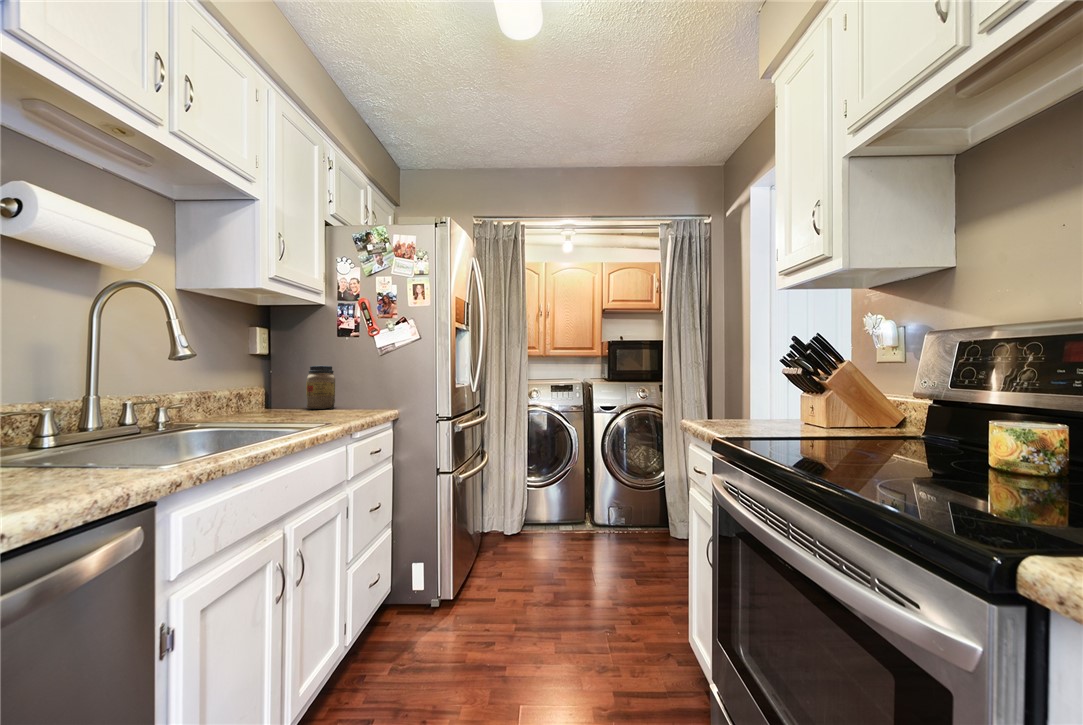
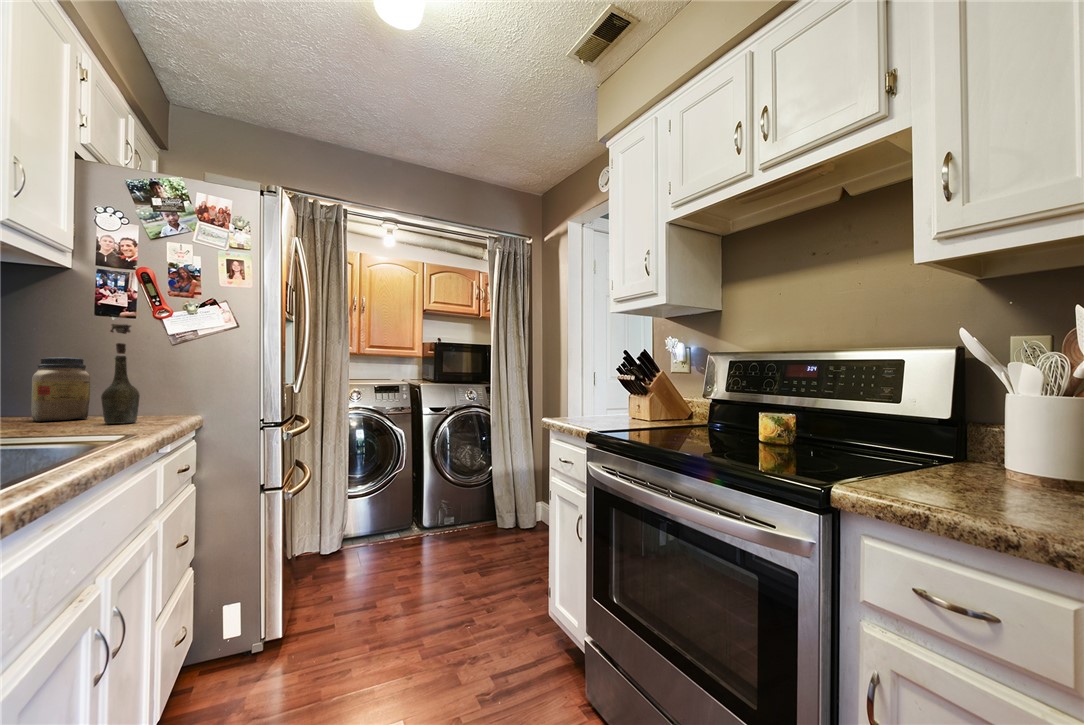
bottle: none [333,342,355,414] -> present [101,324,140,424]

